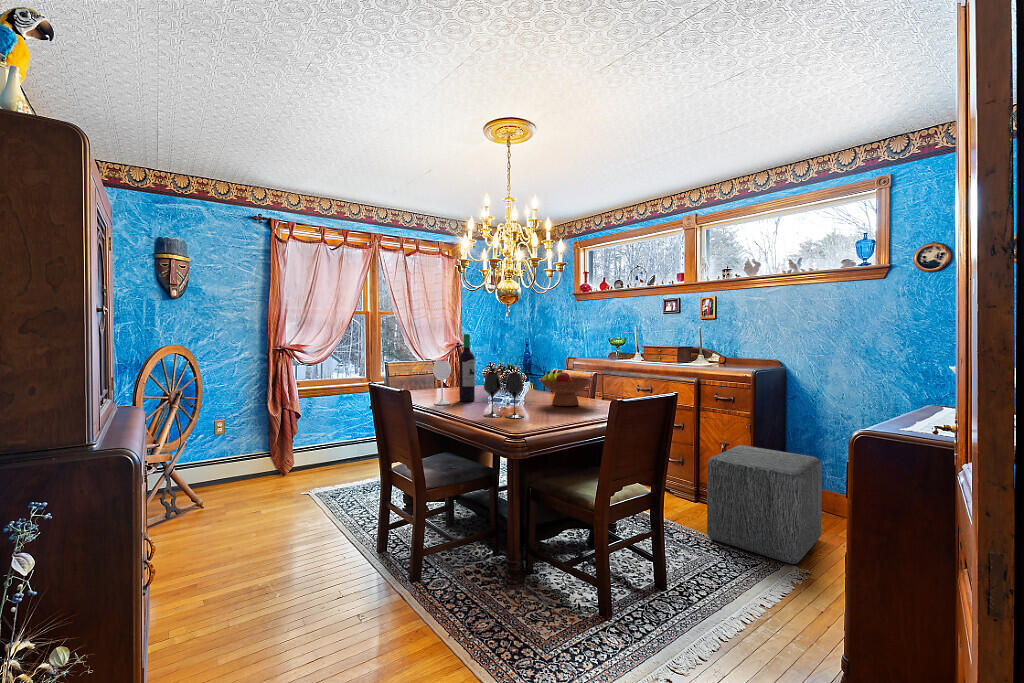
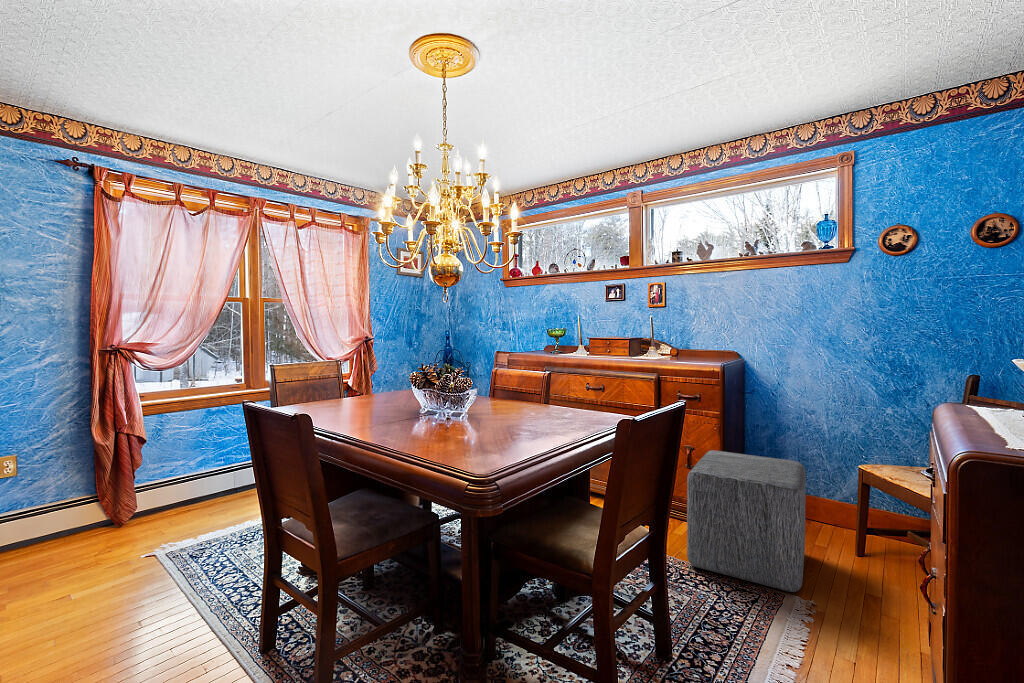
wine bottle: present [433,334,475,405] -> none [342,326,401,424]
fruit bowl: present [539,370,592,406] -> none [488,371,557,418]
wine glass: present [483,373,524,418] -> none [422,379,480,443]

